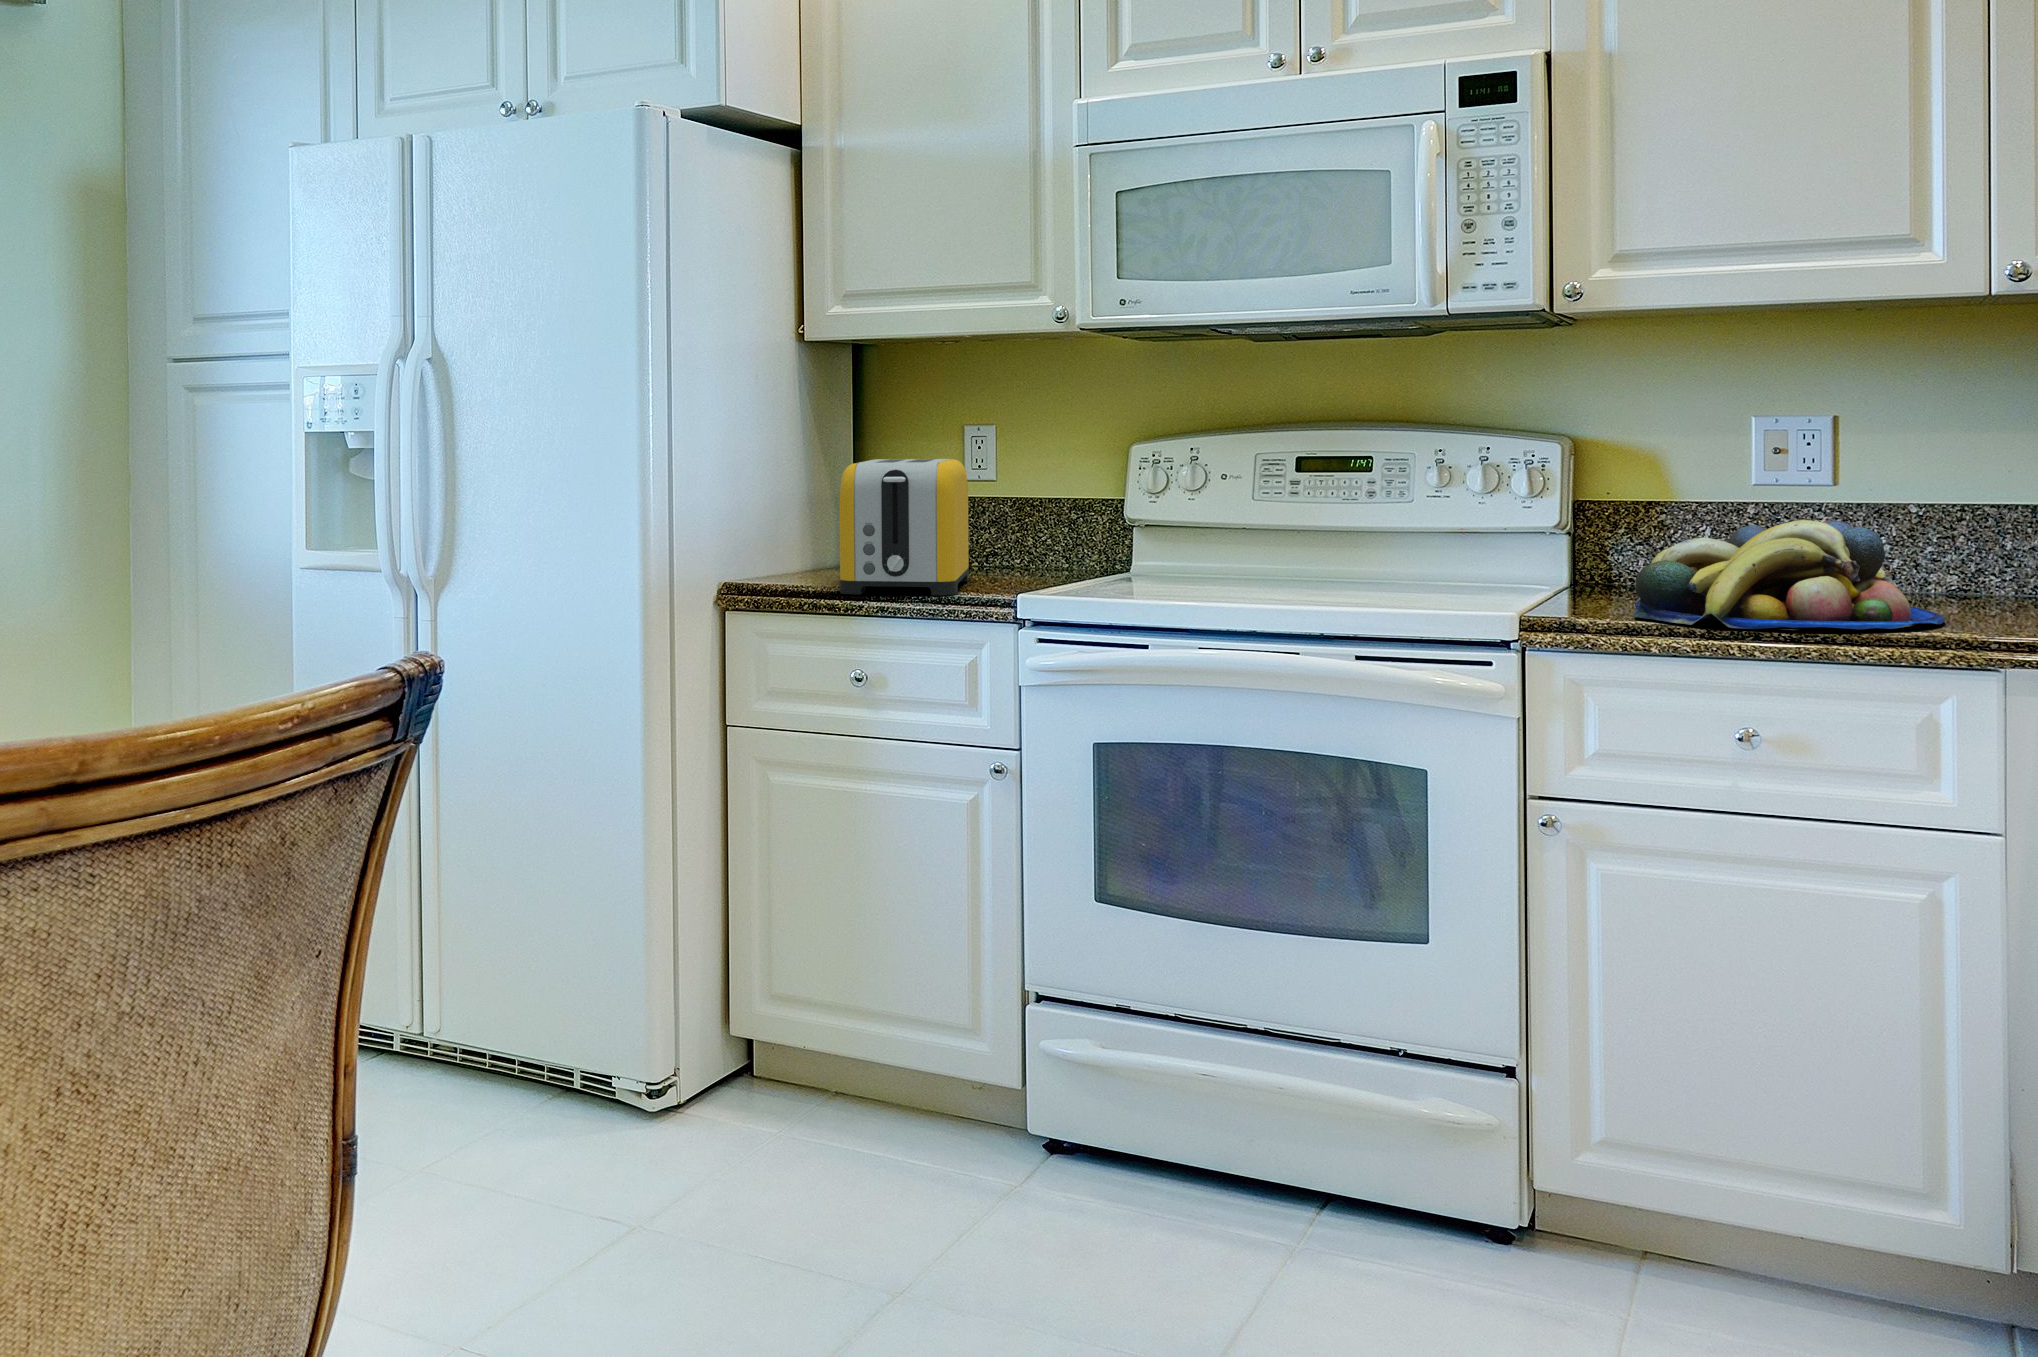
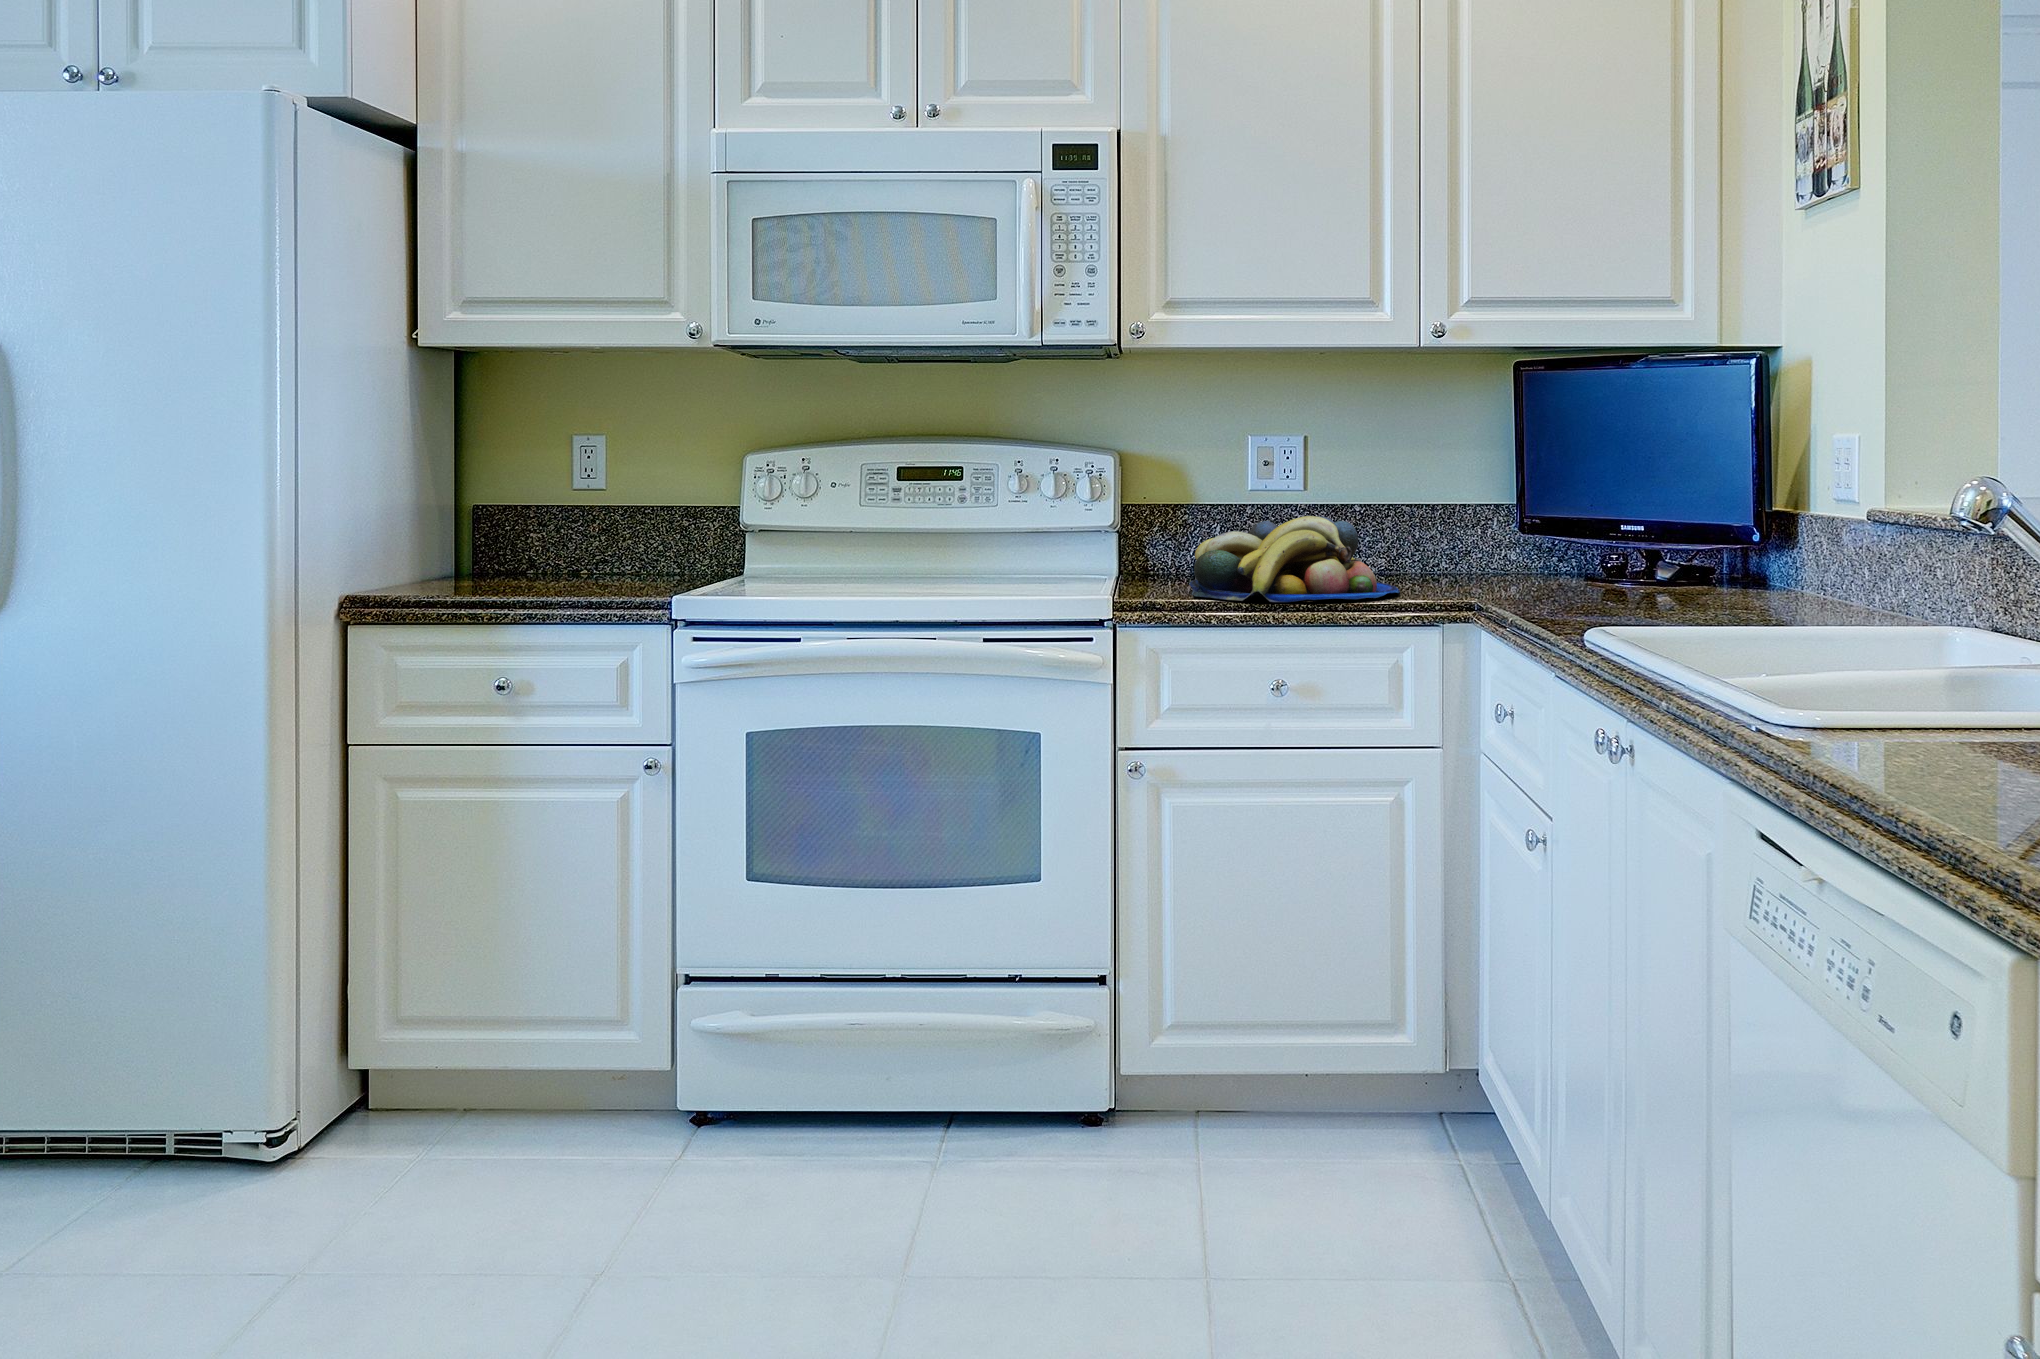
toaster: present [840,459,969,595] -> none [476,468,599,603]

